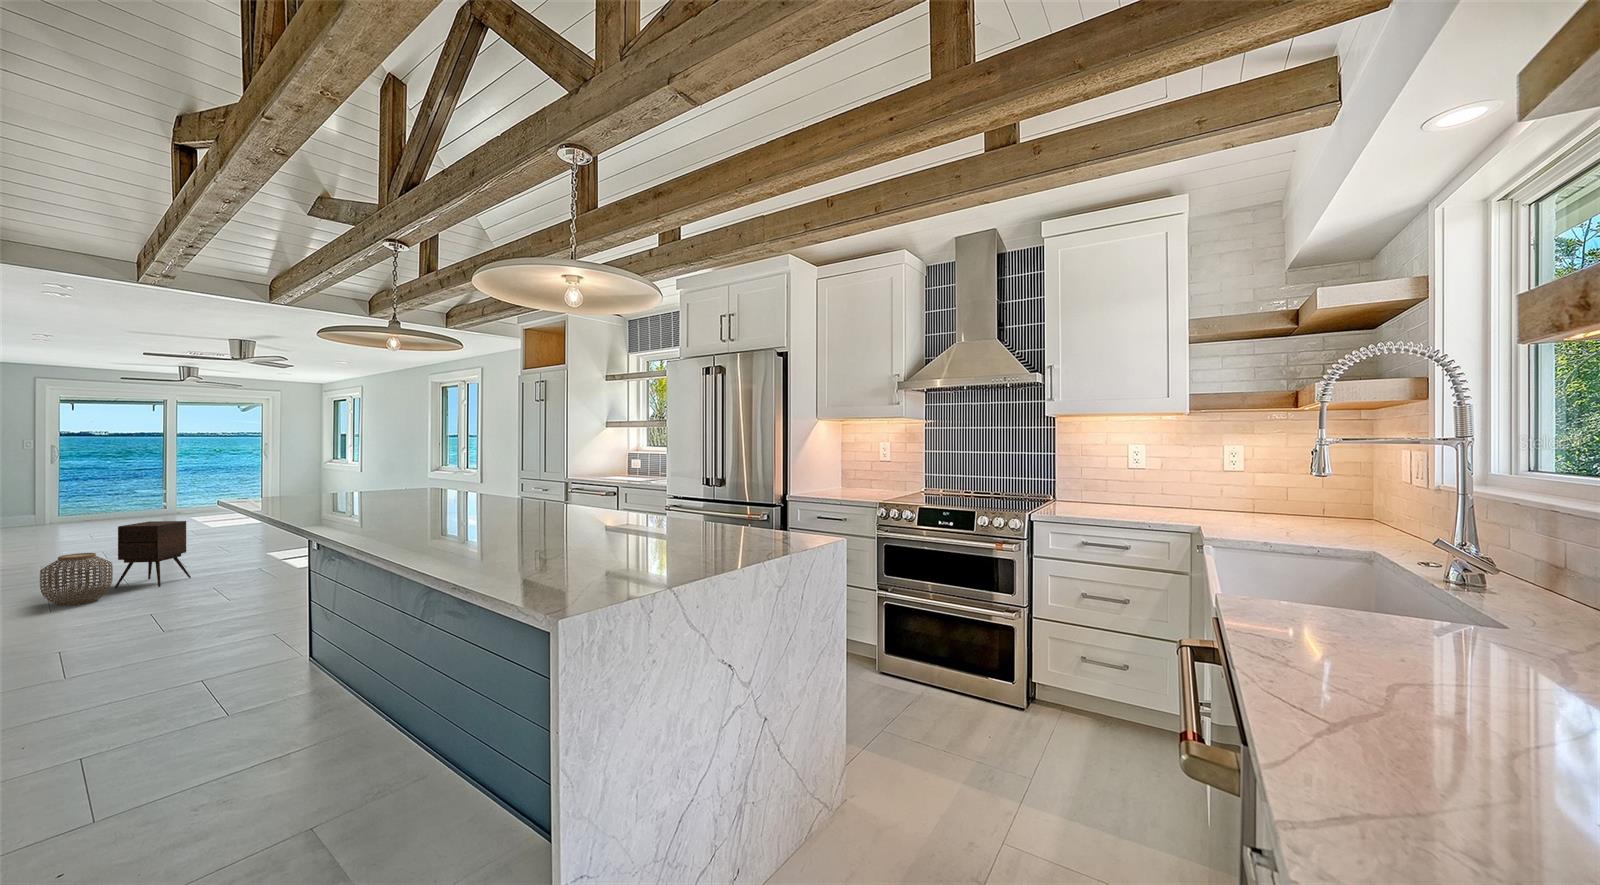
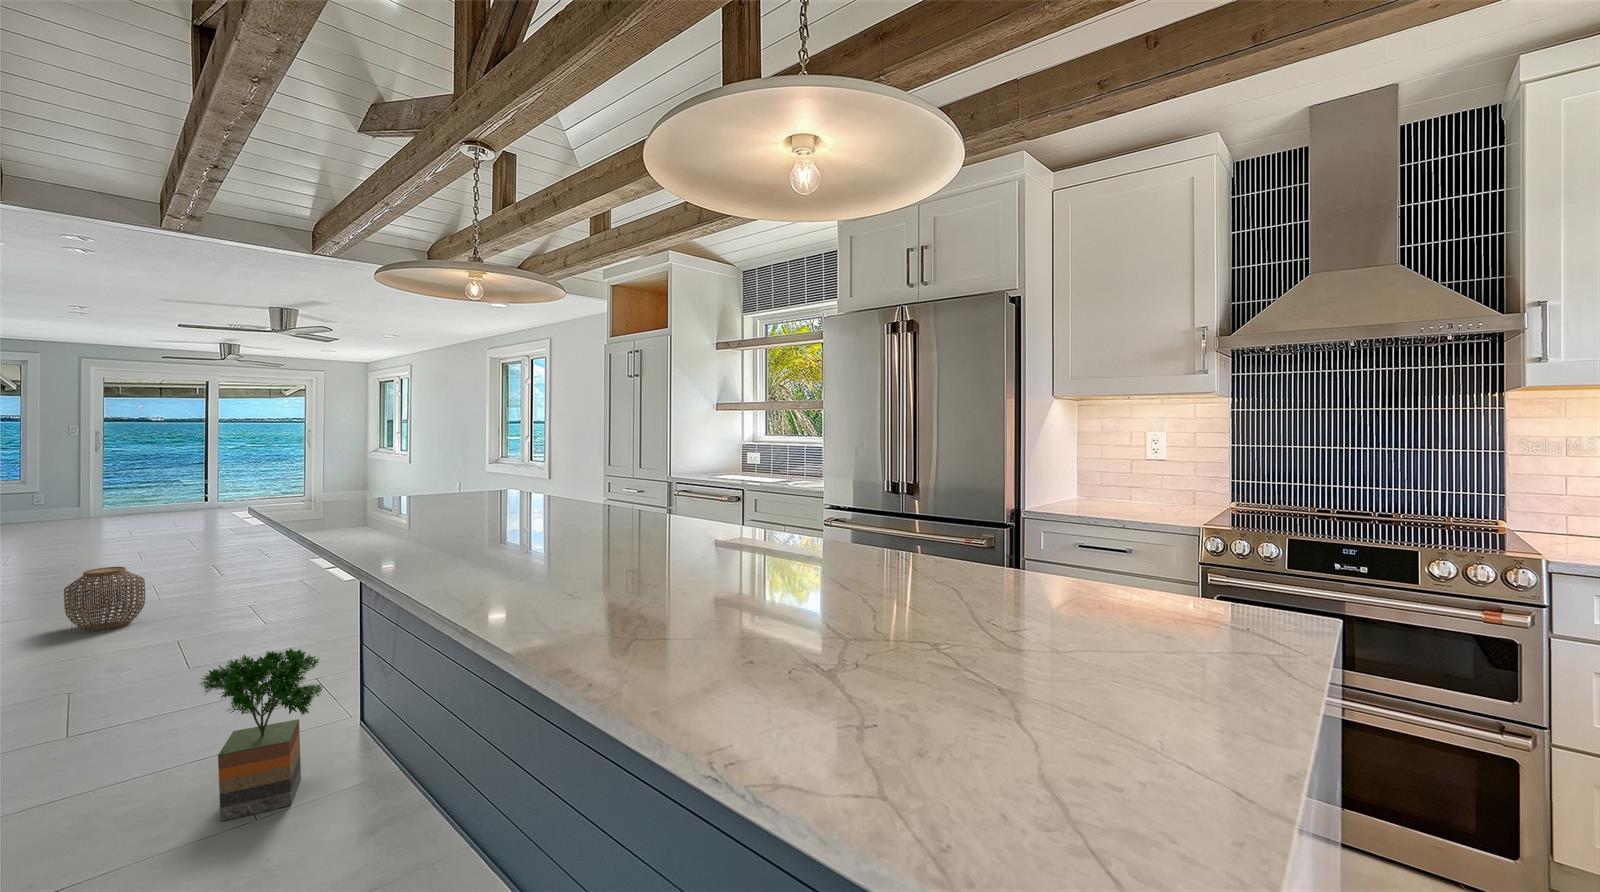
side table: present [115,521,191,588] -> none [150,526,234,607]
potted tree: none [173,593,272,712] -> present [201,648,325,821]

